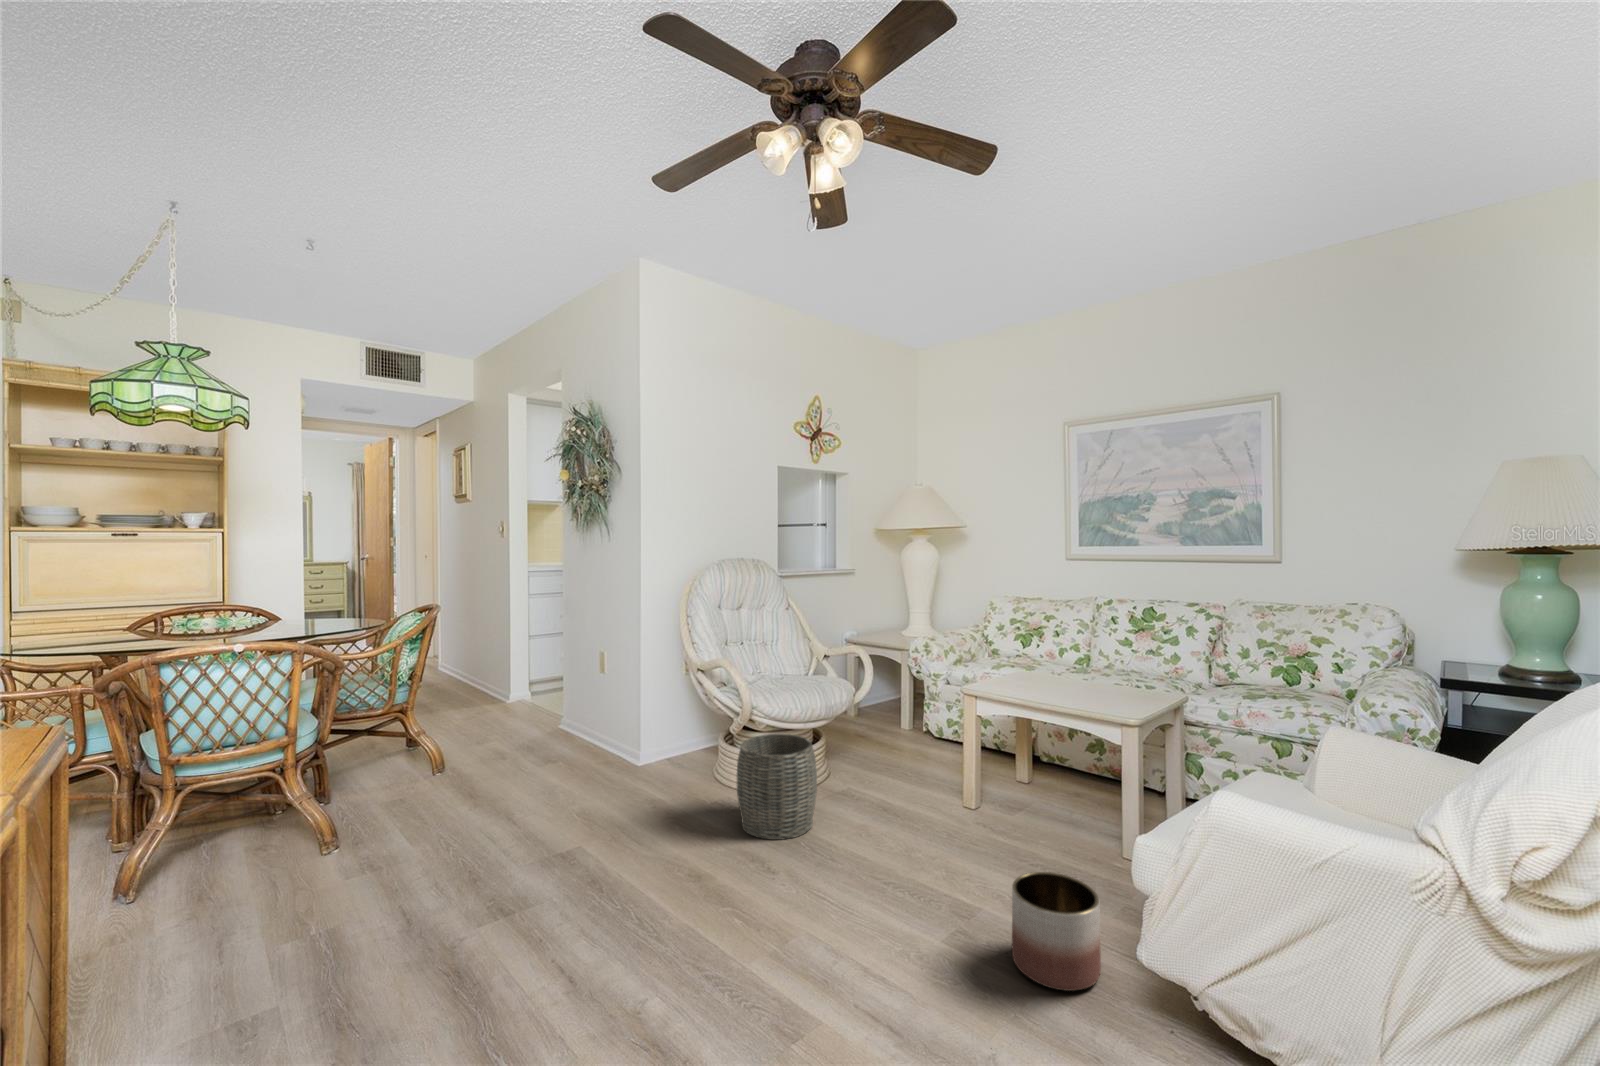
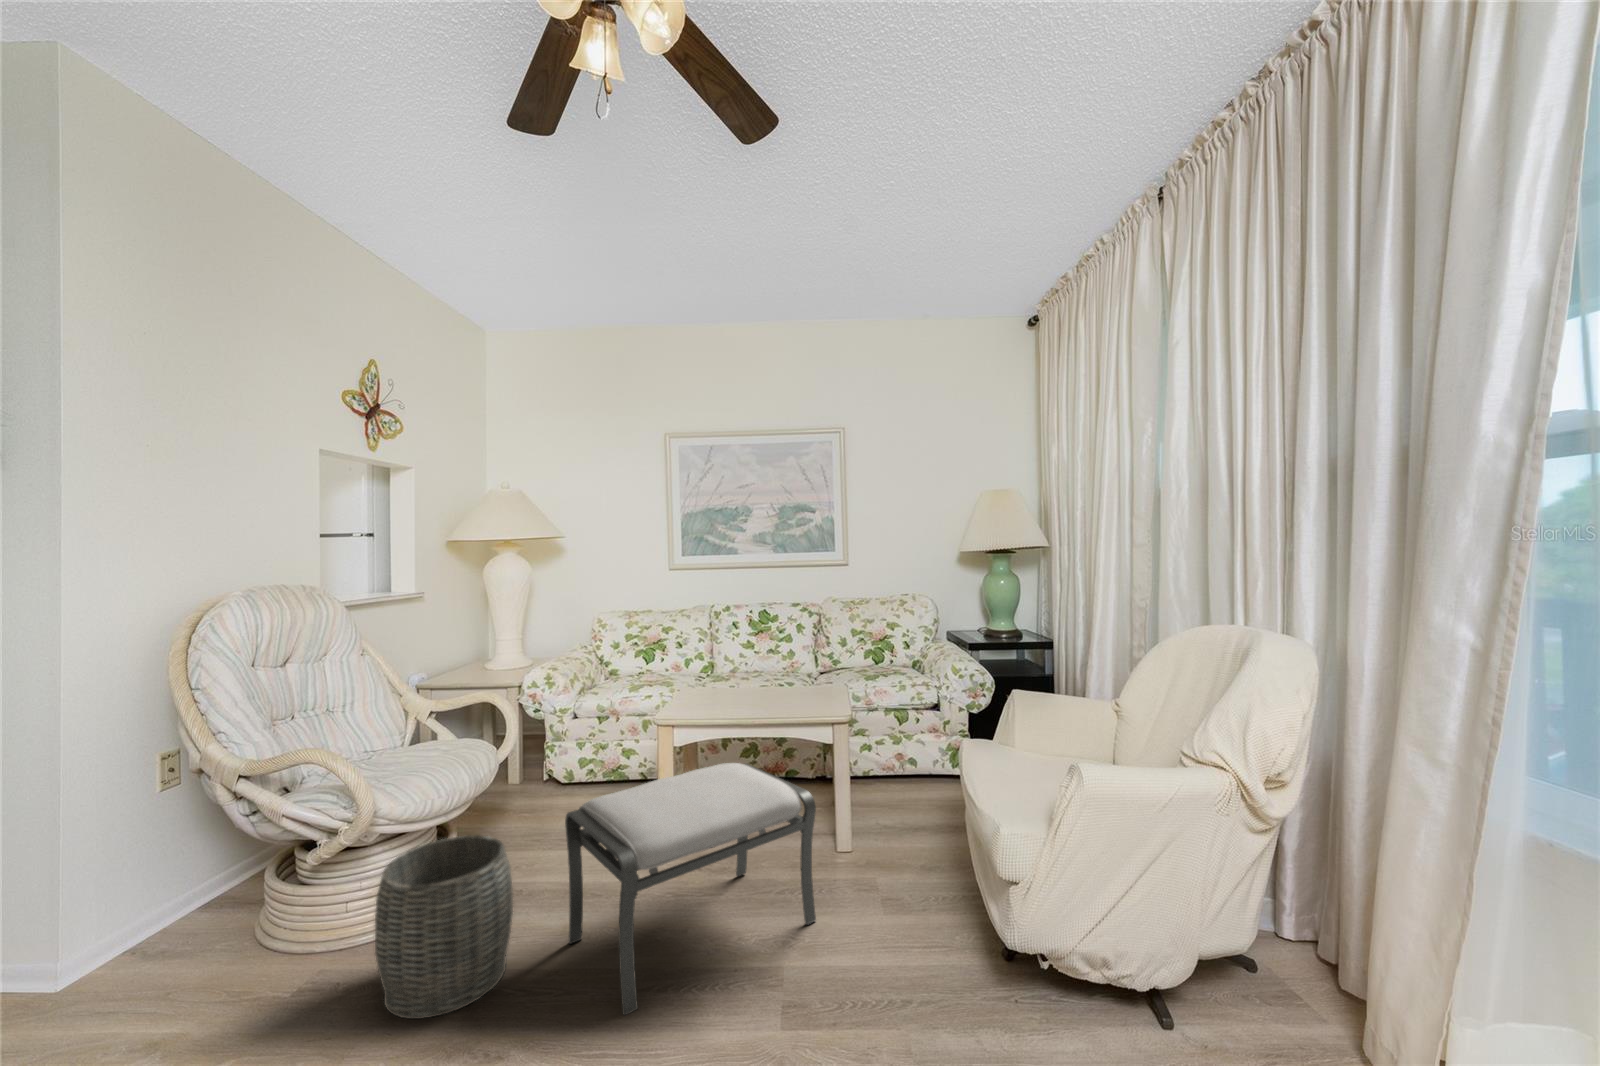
ottoman: none [846,731,1038,894] -> present [565,763,816,1015]
planter: present [1012,872,1101,991] -> none [856,888,945,1017]

